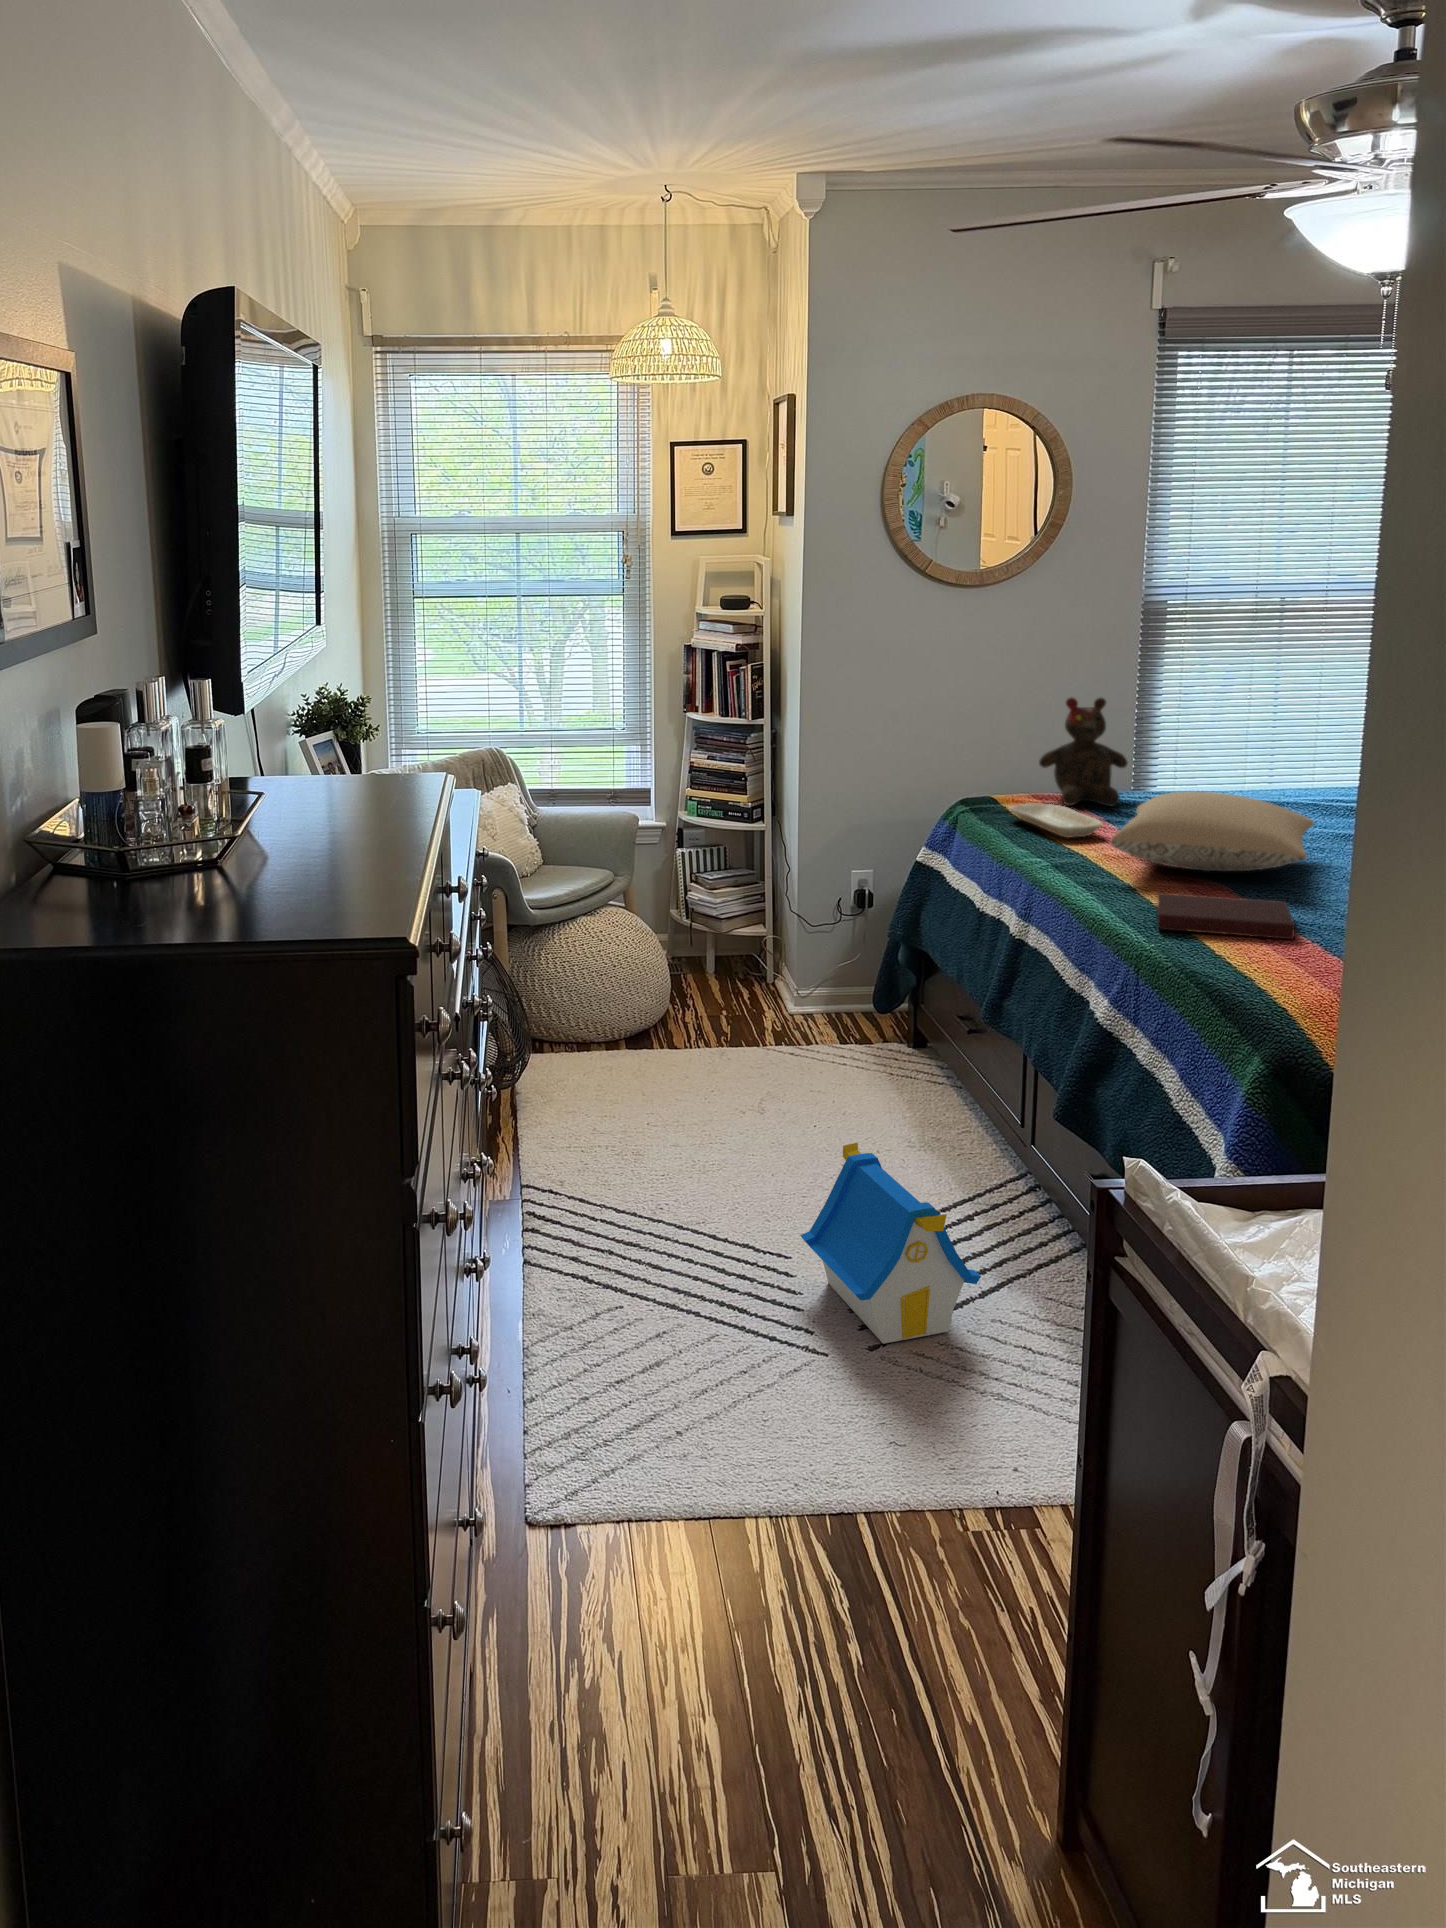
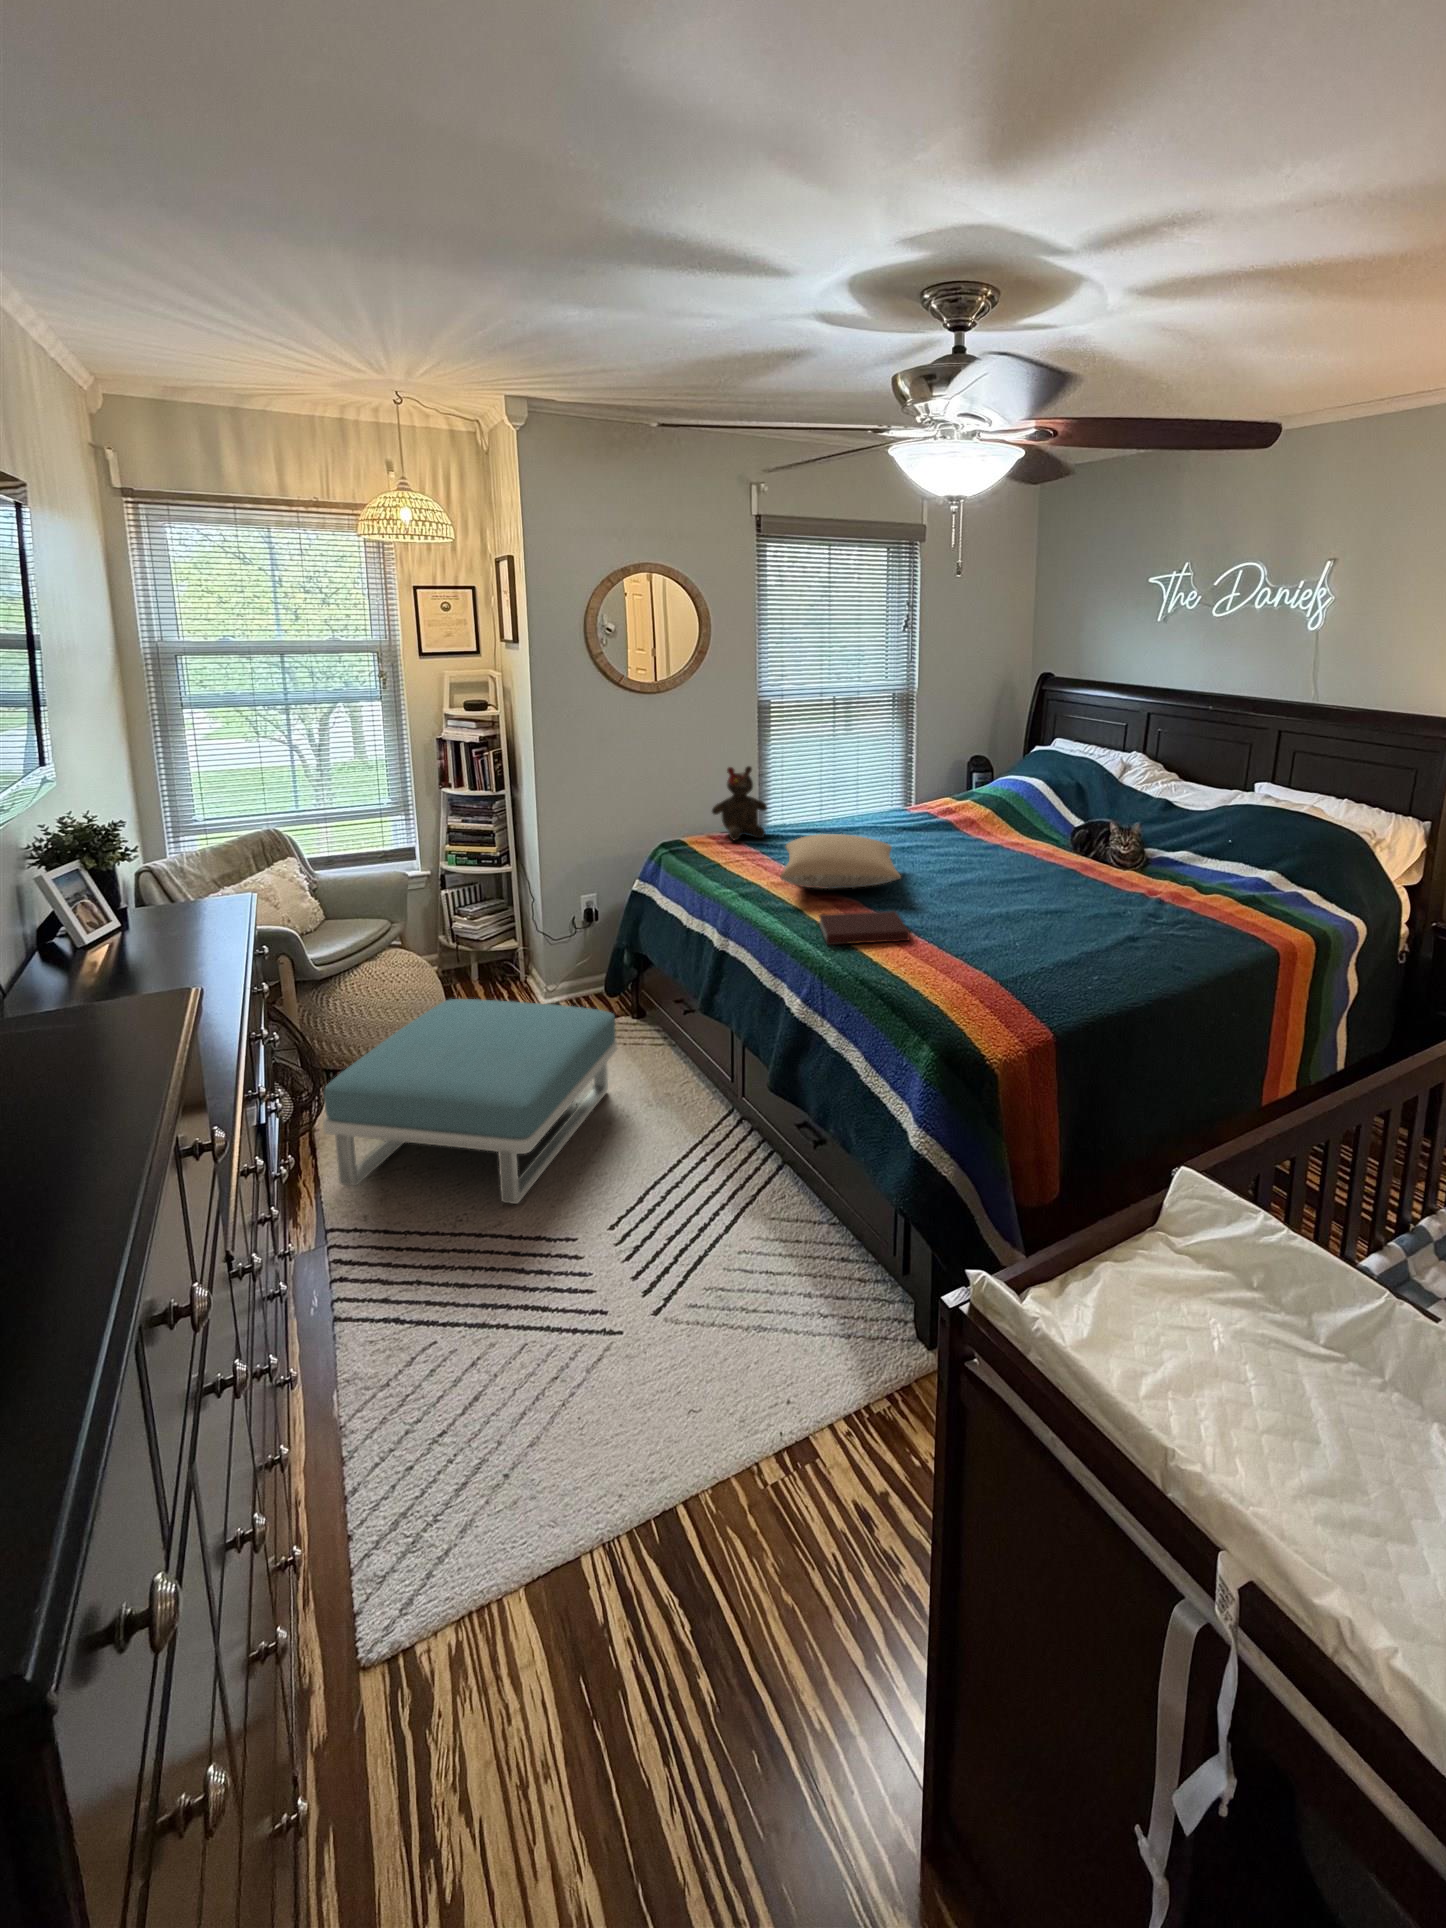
tray: present [1009,803,1103,838] -> none [698,842,764,868]
footstool: none [529,967,871,1204] -> present [323,999,617,1204]
toy house: present [801,1143,981,1344] -> none [588,1140,731,1305]

